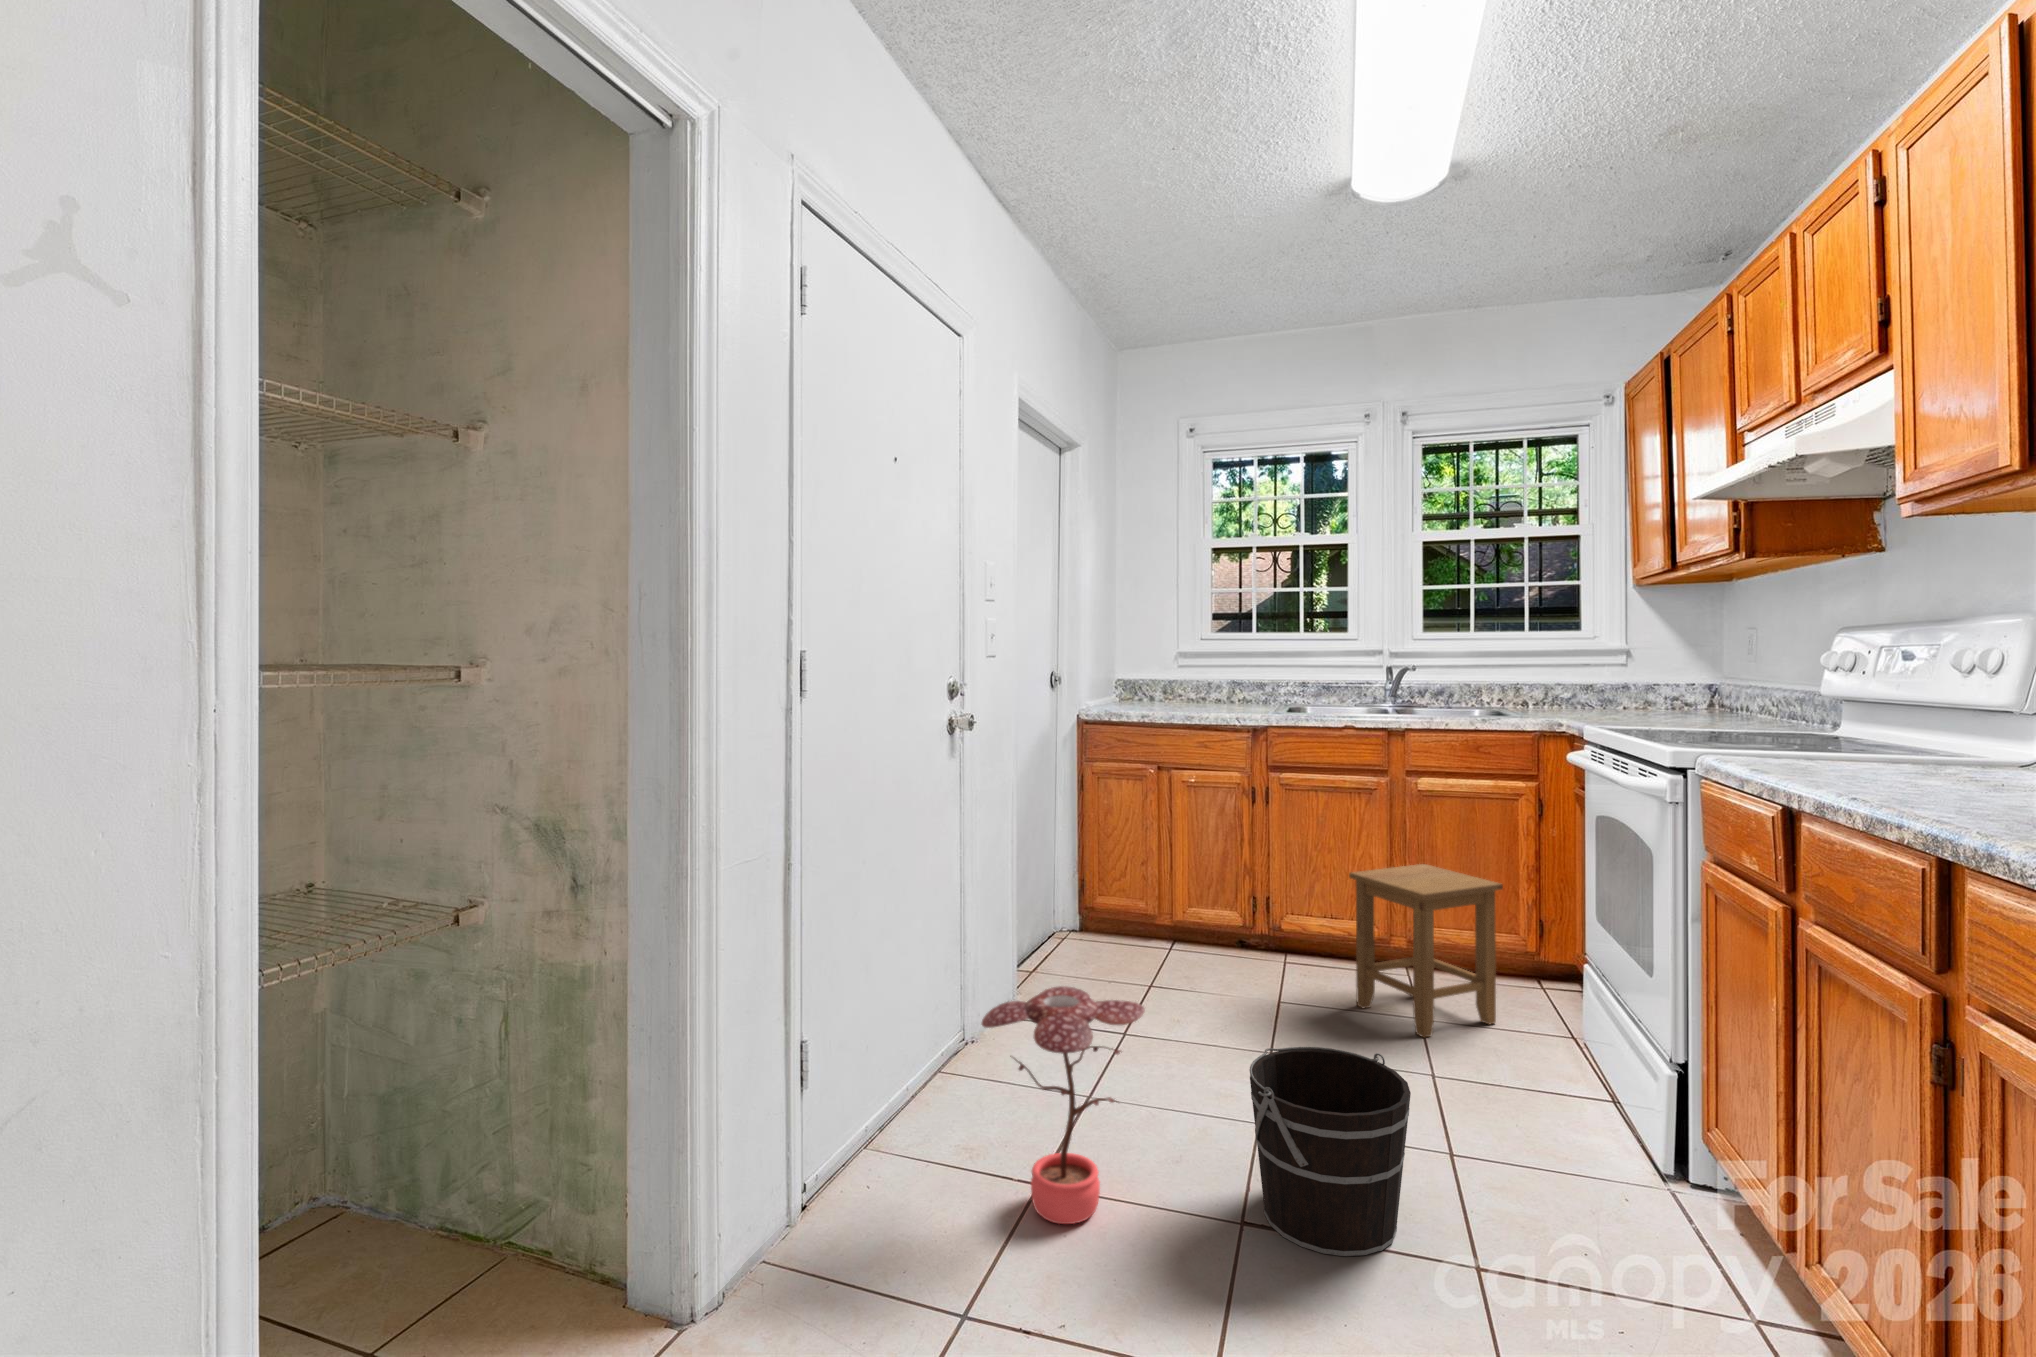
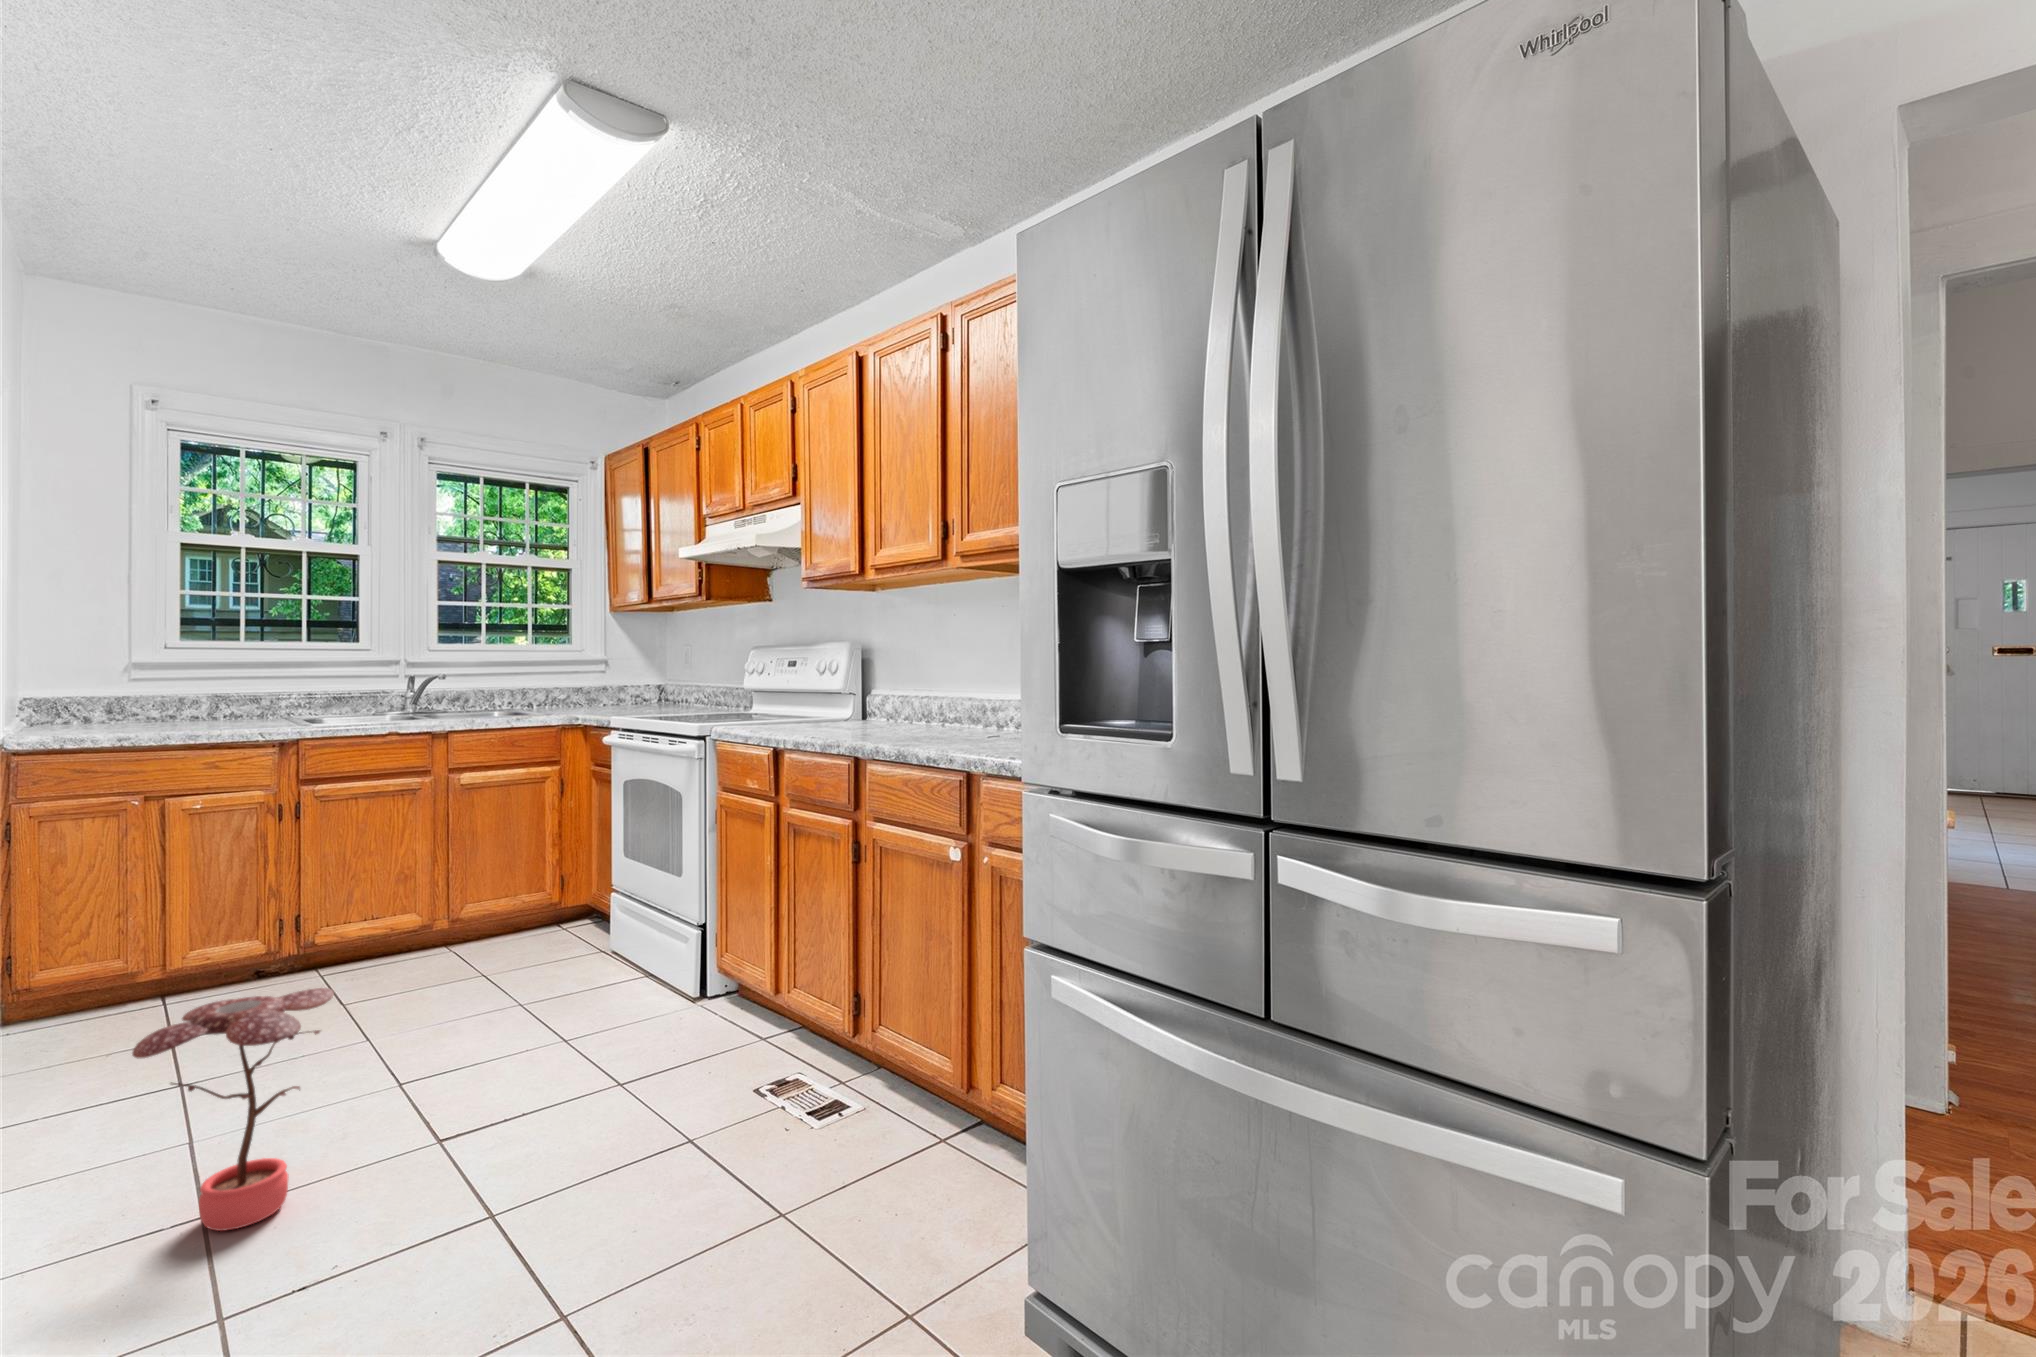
stool: present [1349,864,1503,1037] -> none [416,846,553,986]
bucket: present [1250,1047,1411,1256] -> none [429,972,570,1136]

